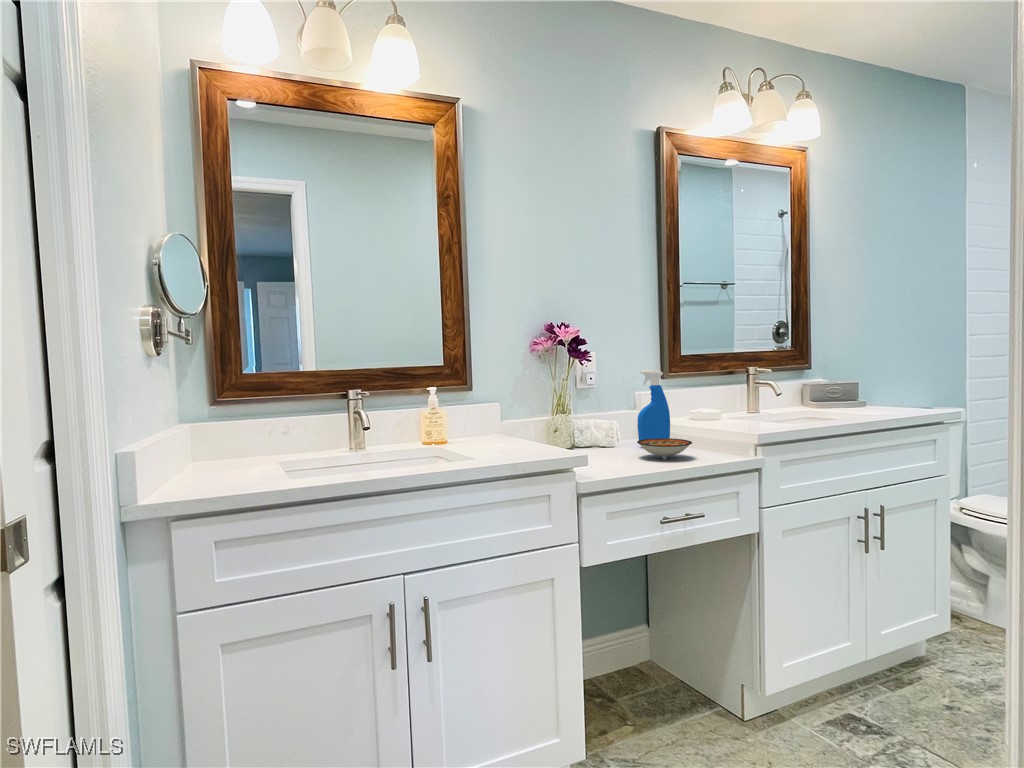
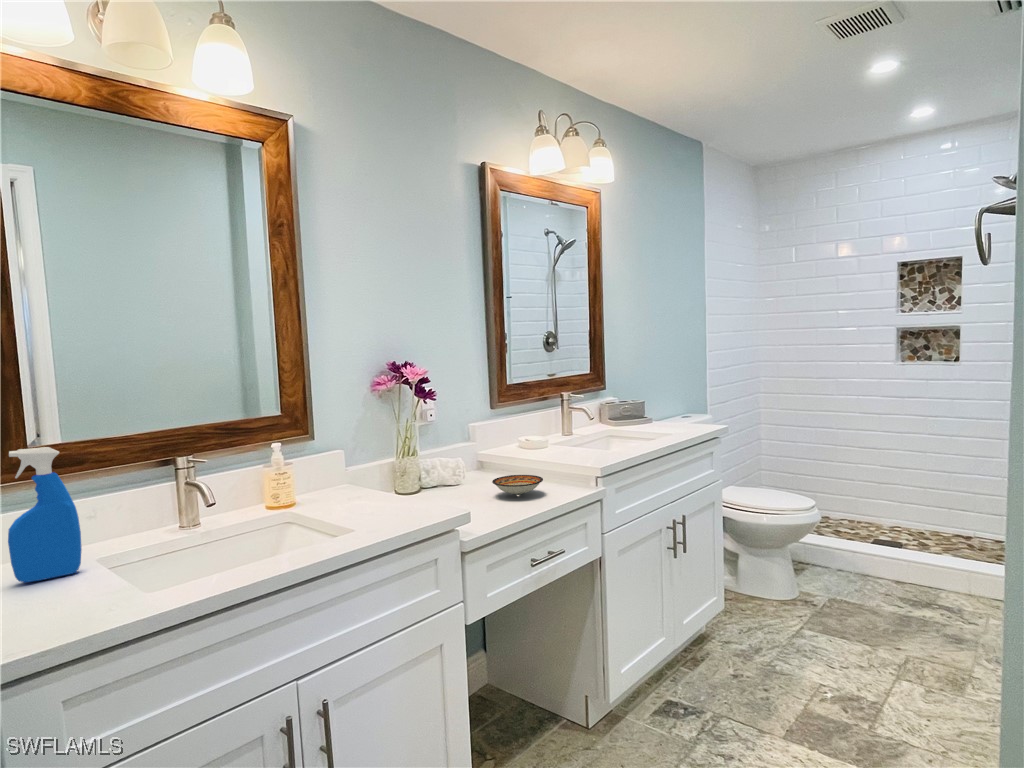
spray bottle: present [638,370,670,440] -> present [8,447,82,582]

